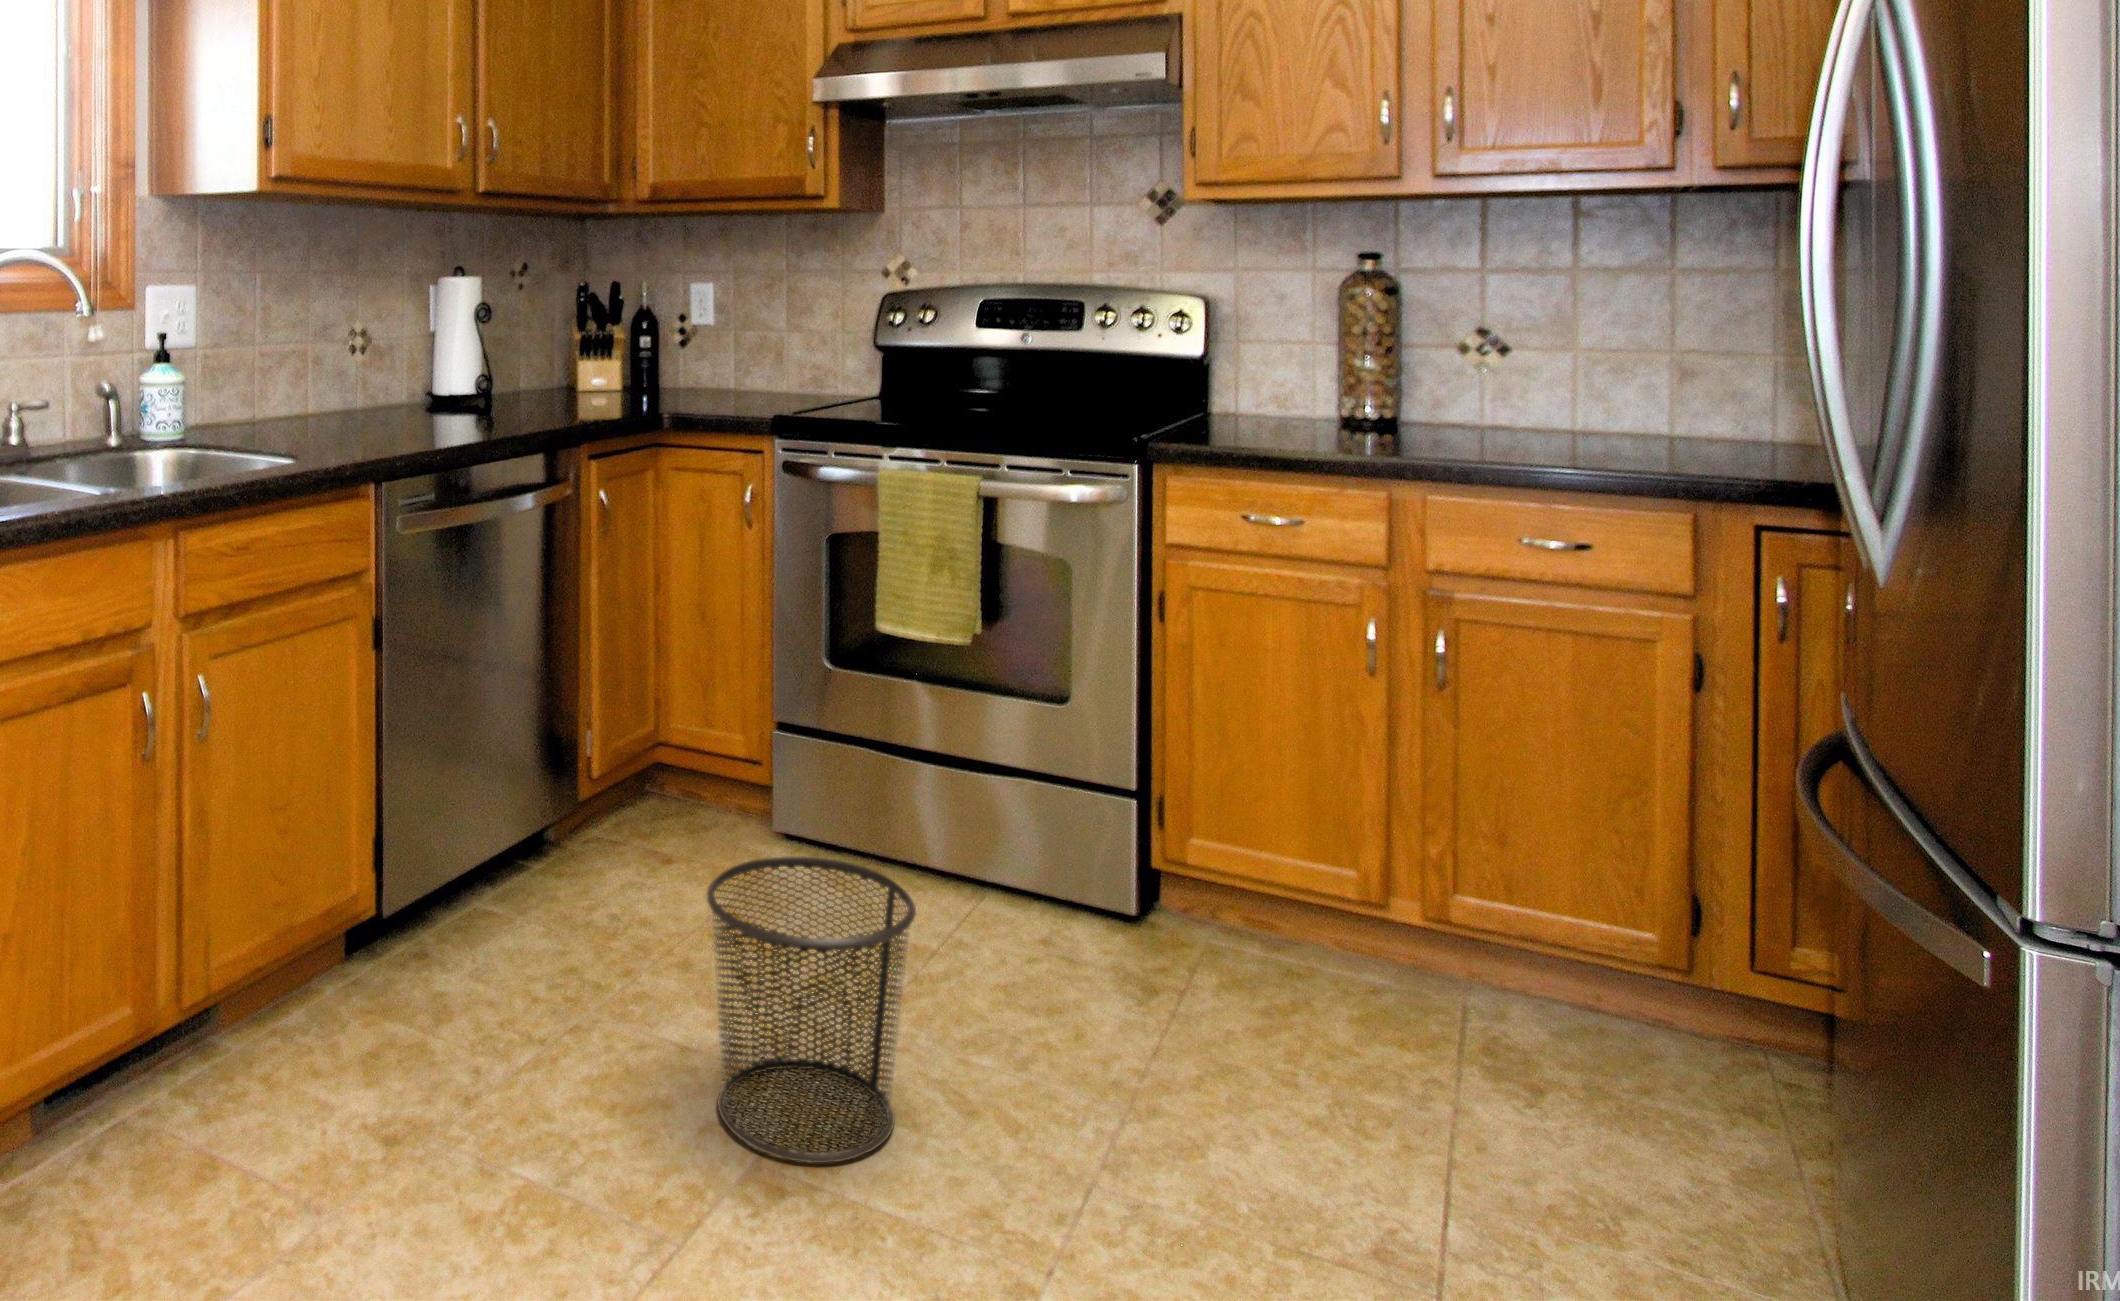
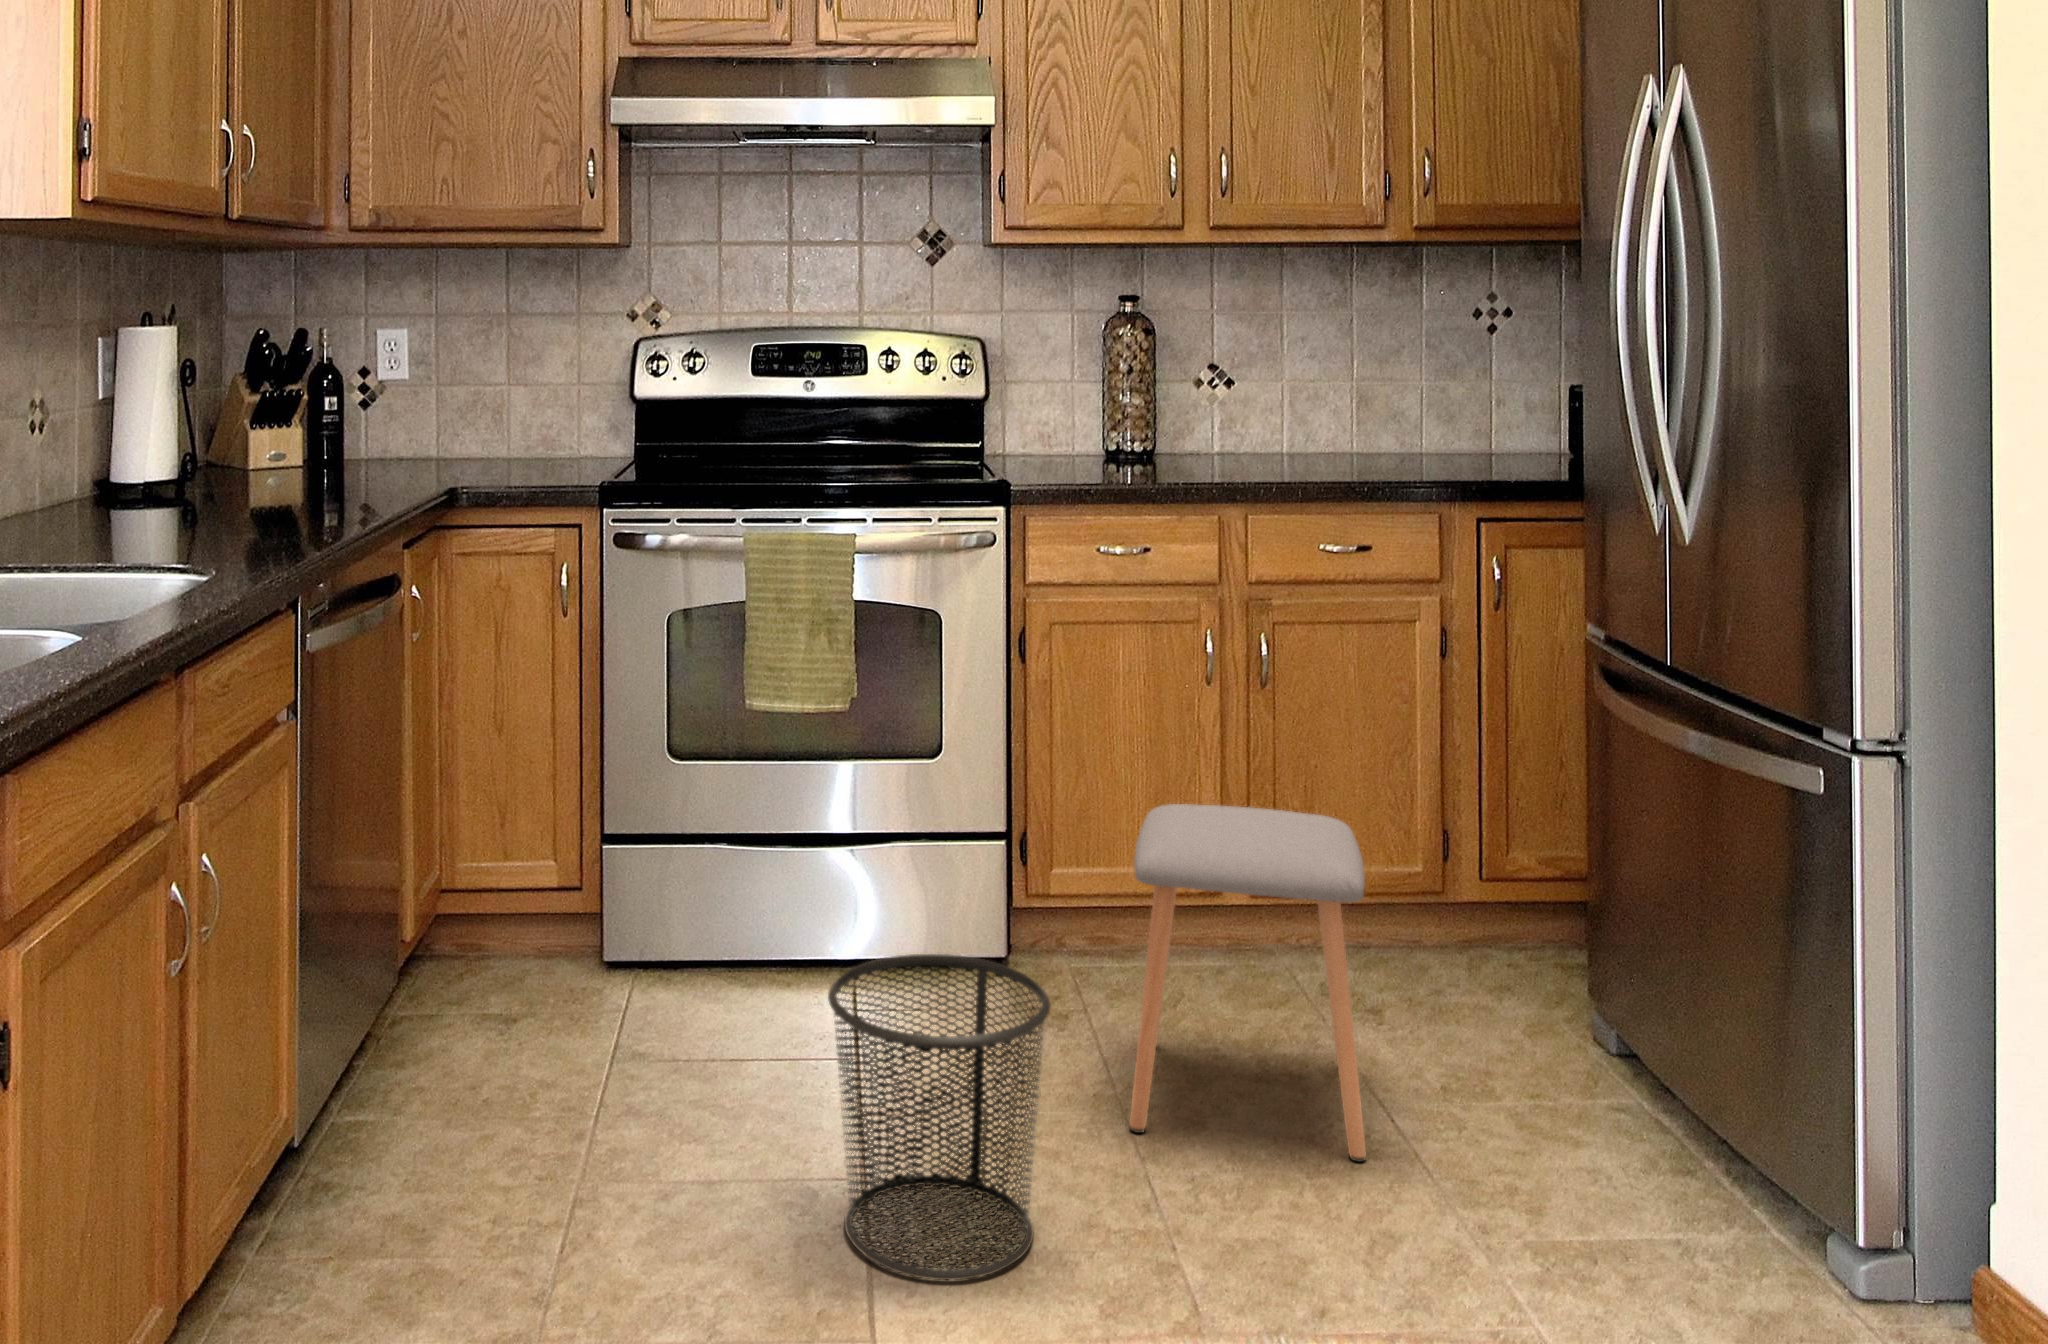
stool: none [1083,784,1417,1206] -> present [1129,804,1366,1162]

